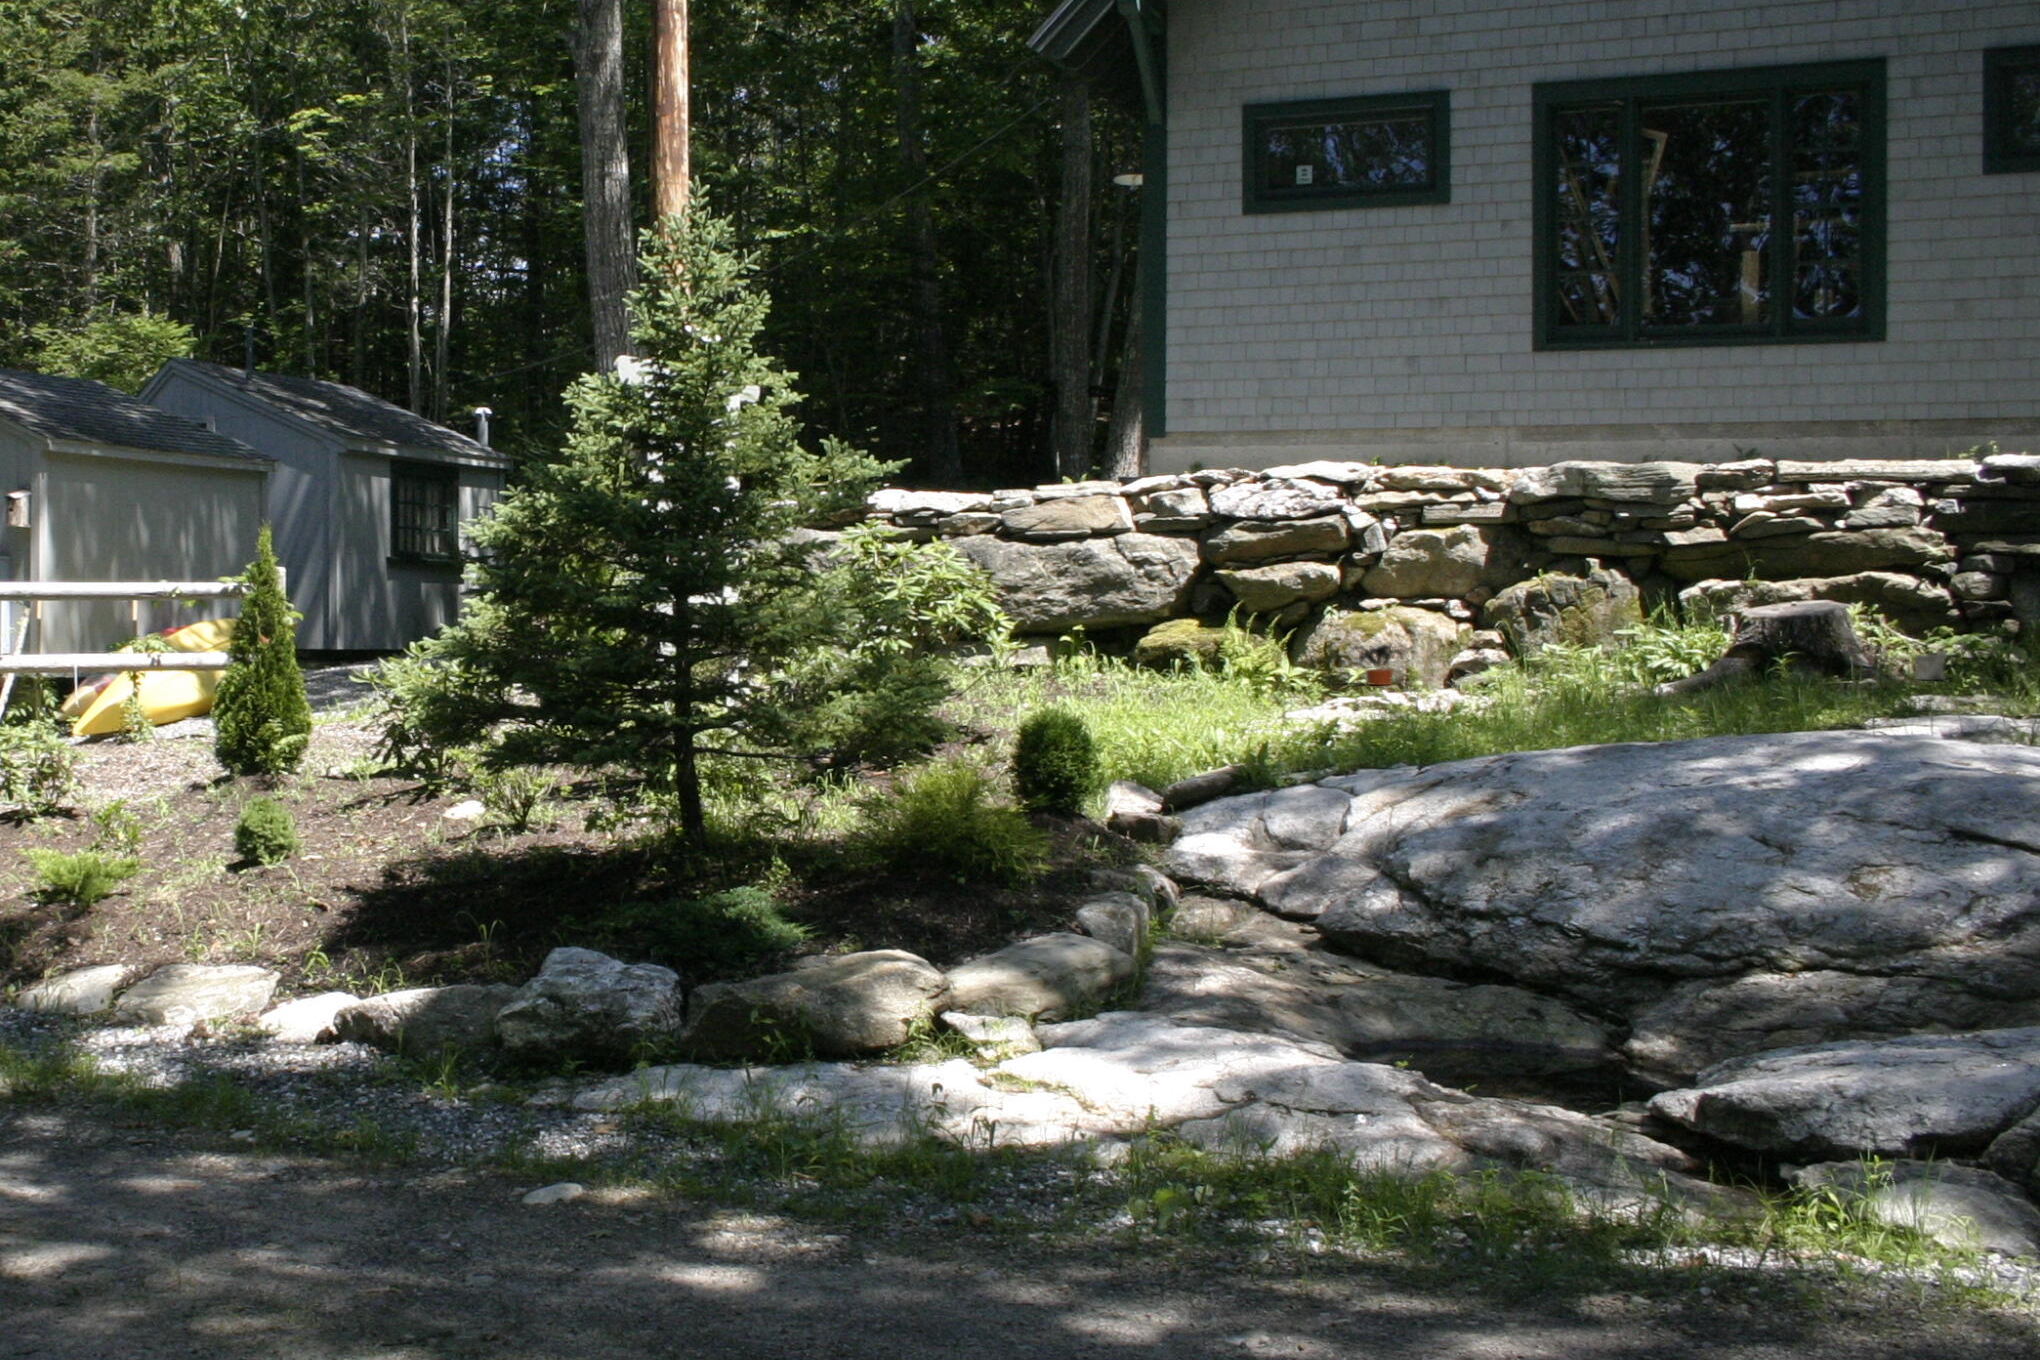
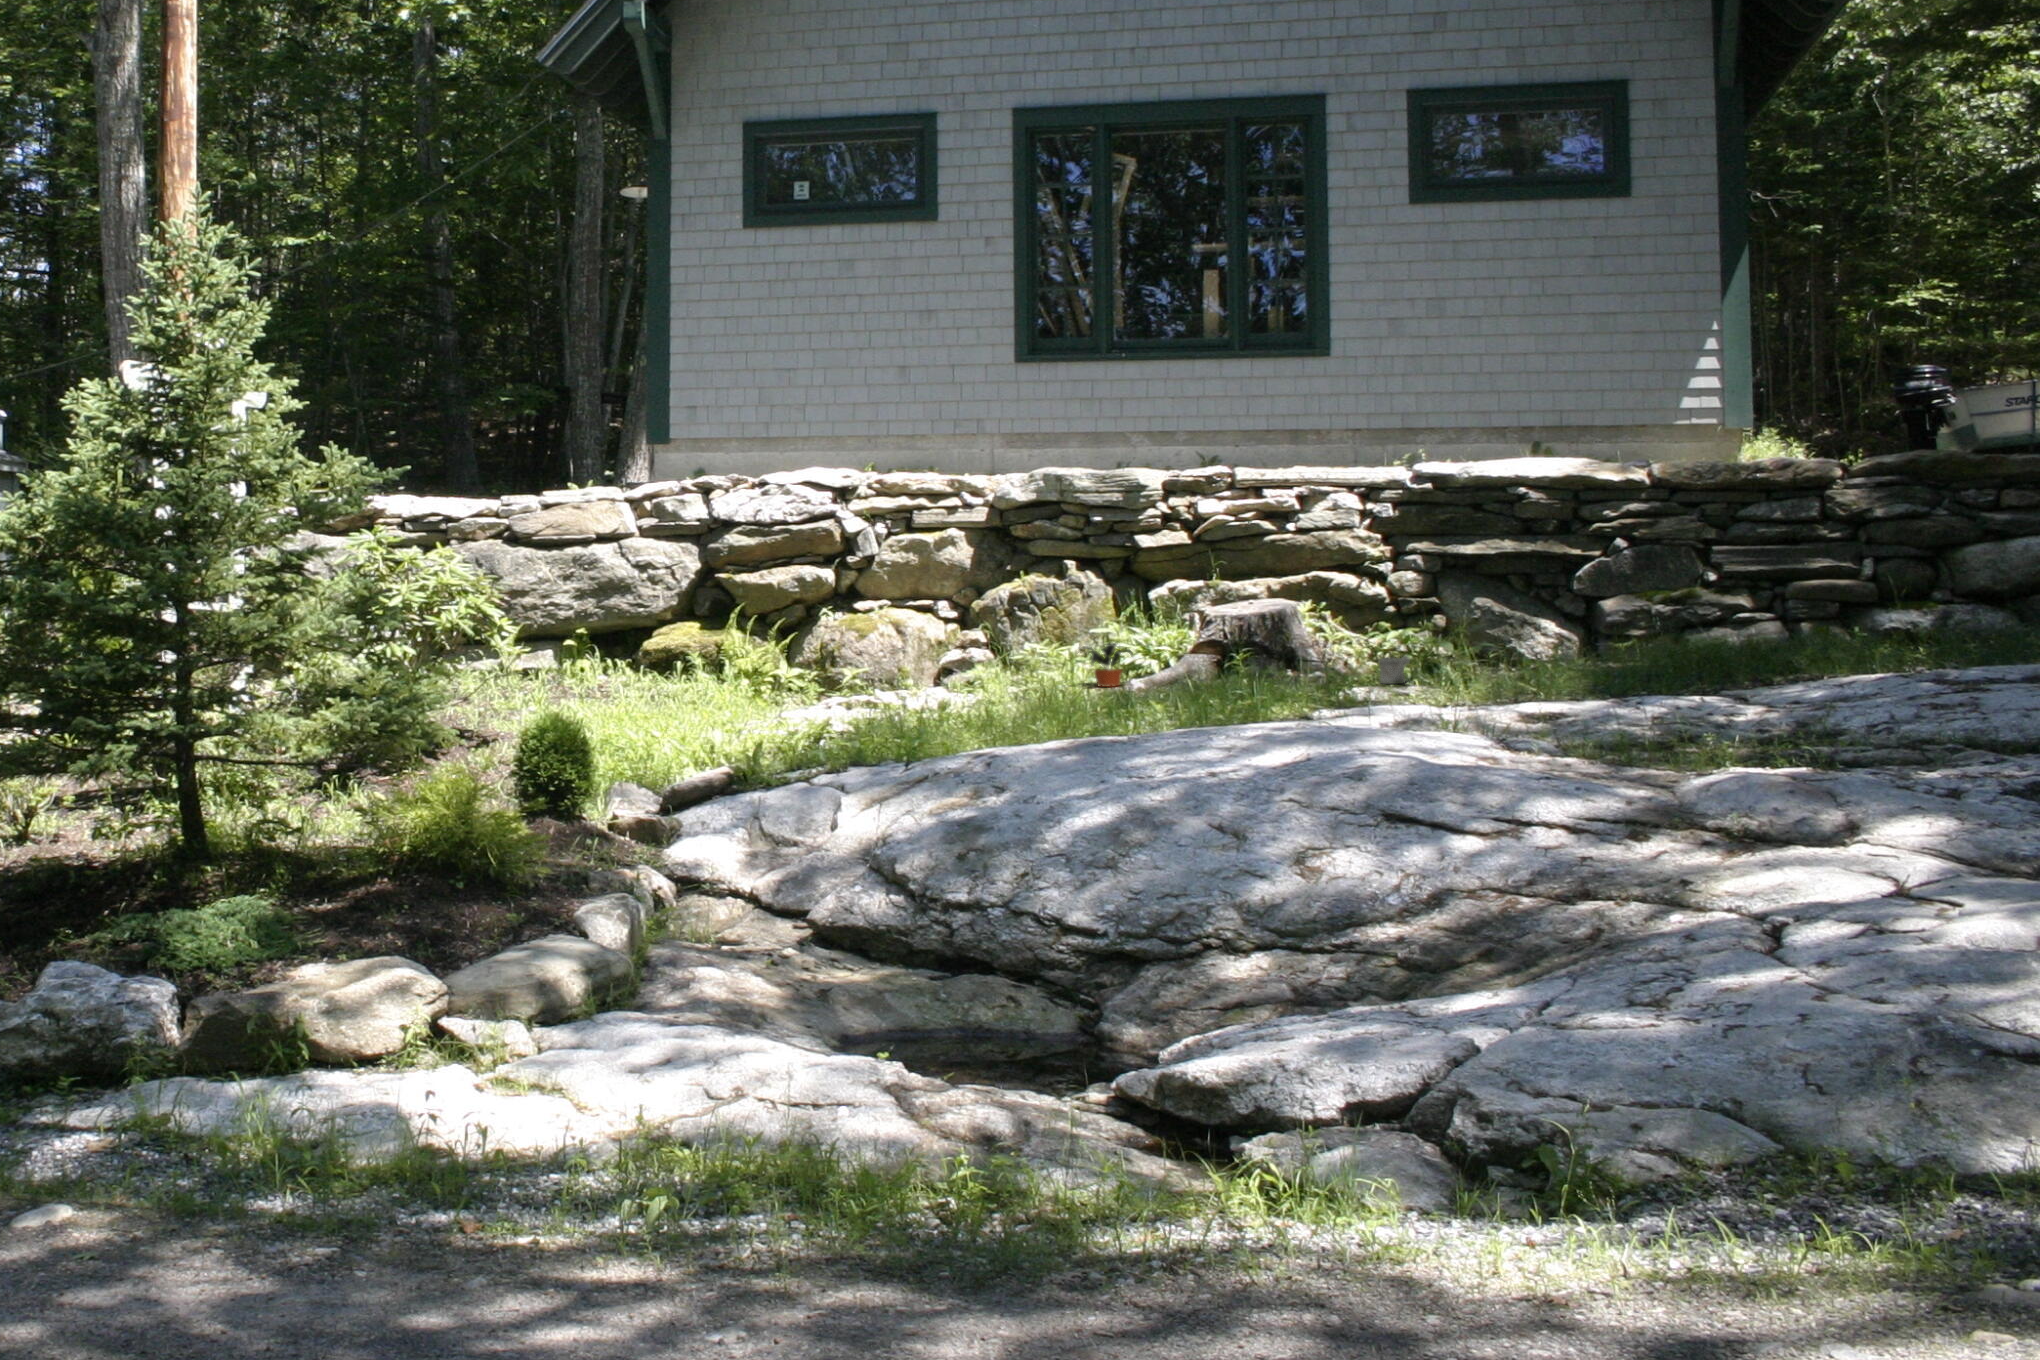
potted plant: present [1353,644,1403,685] -> present [1080,643,1132,687]

